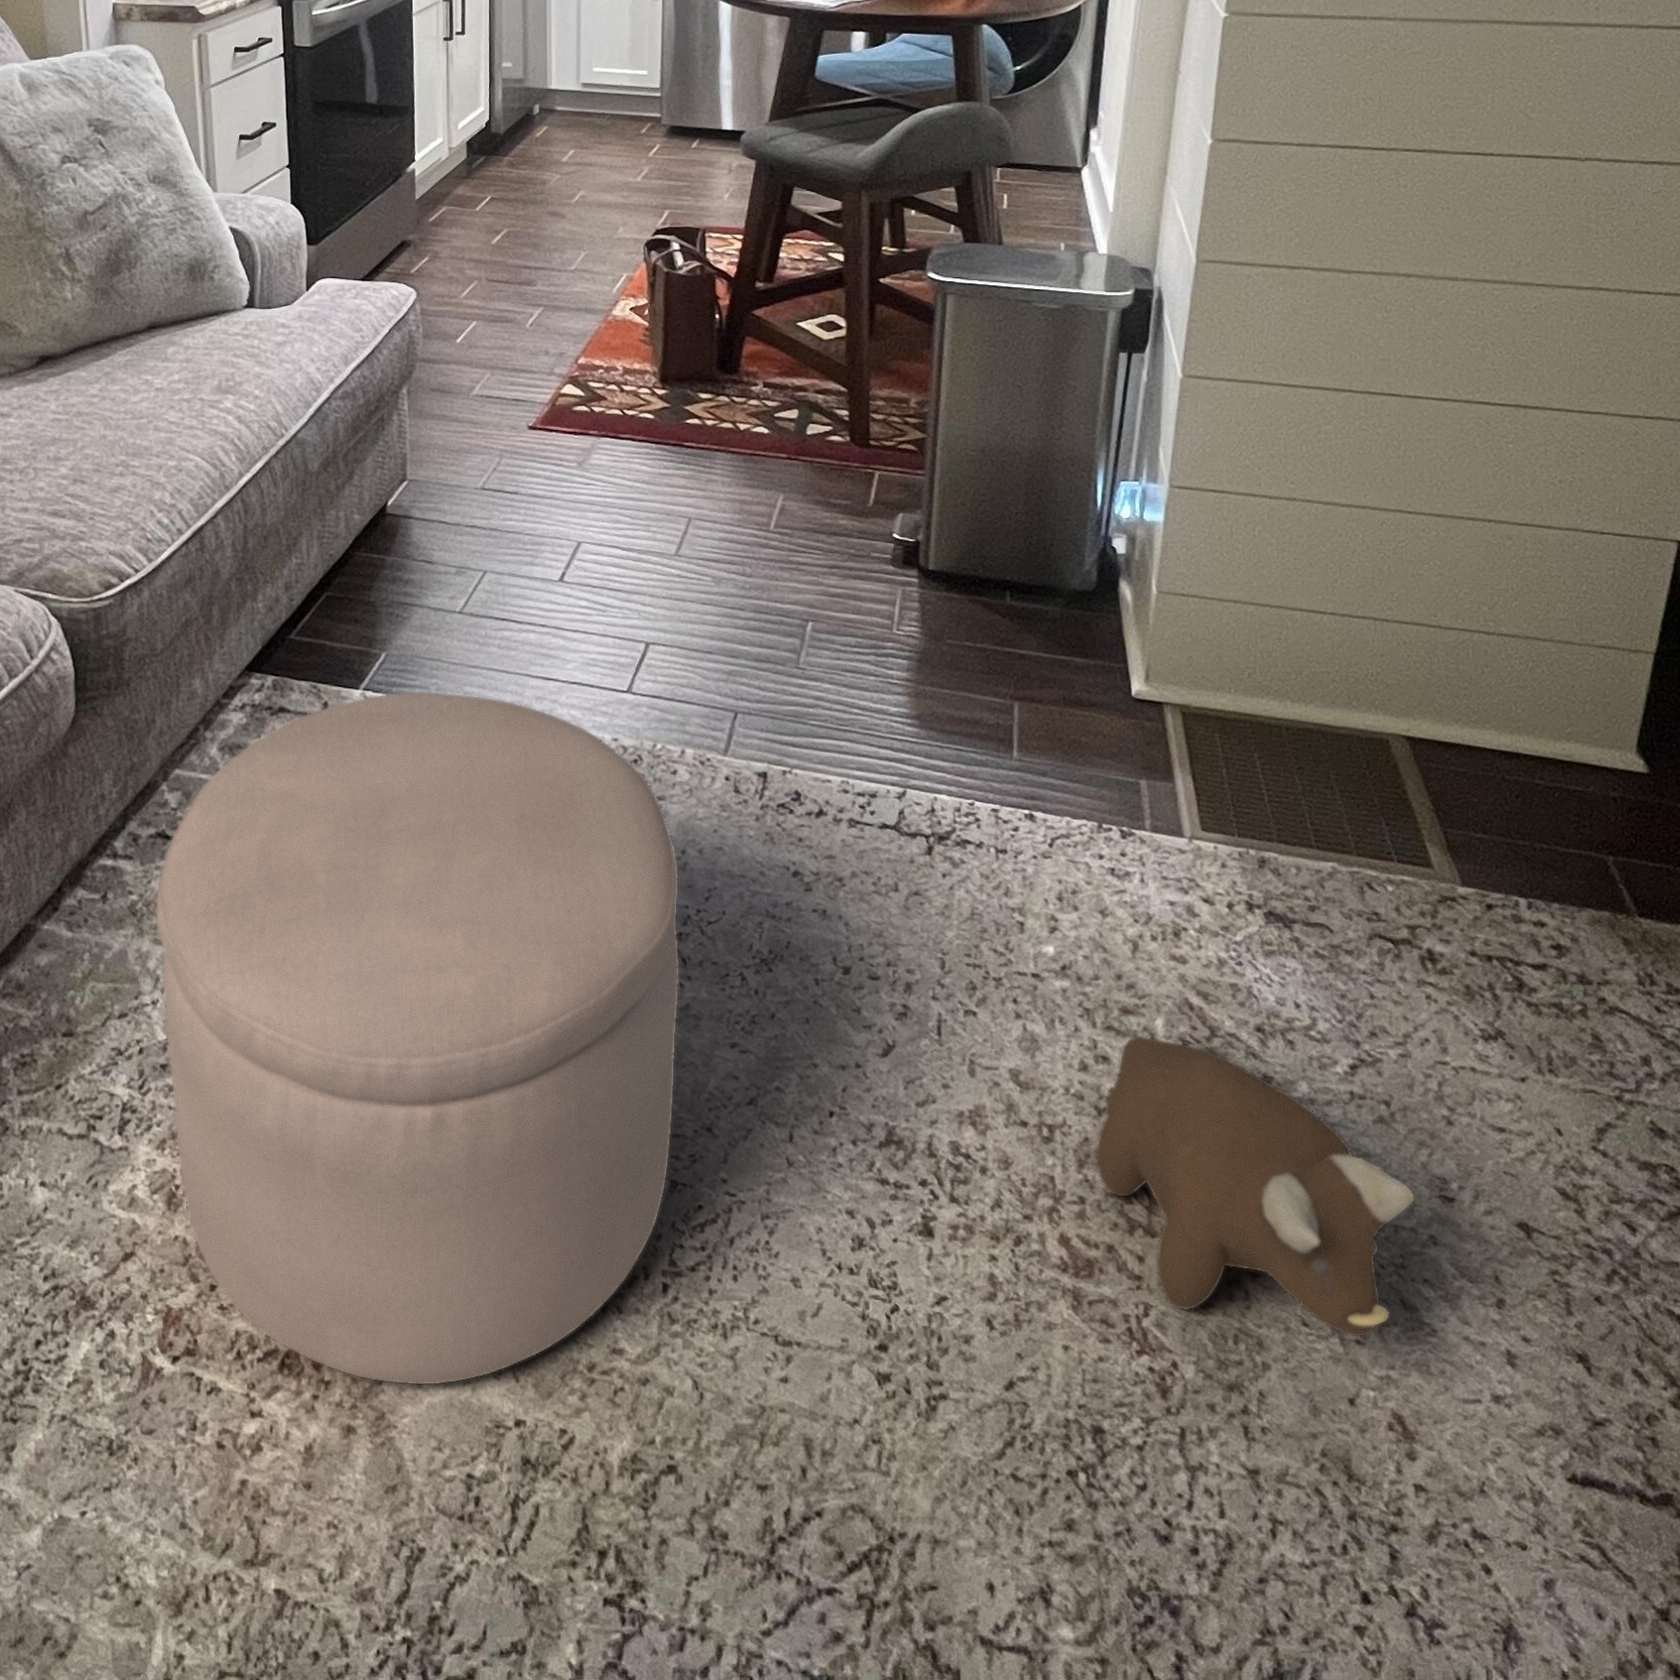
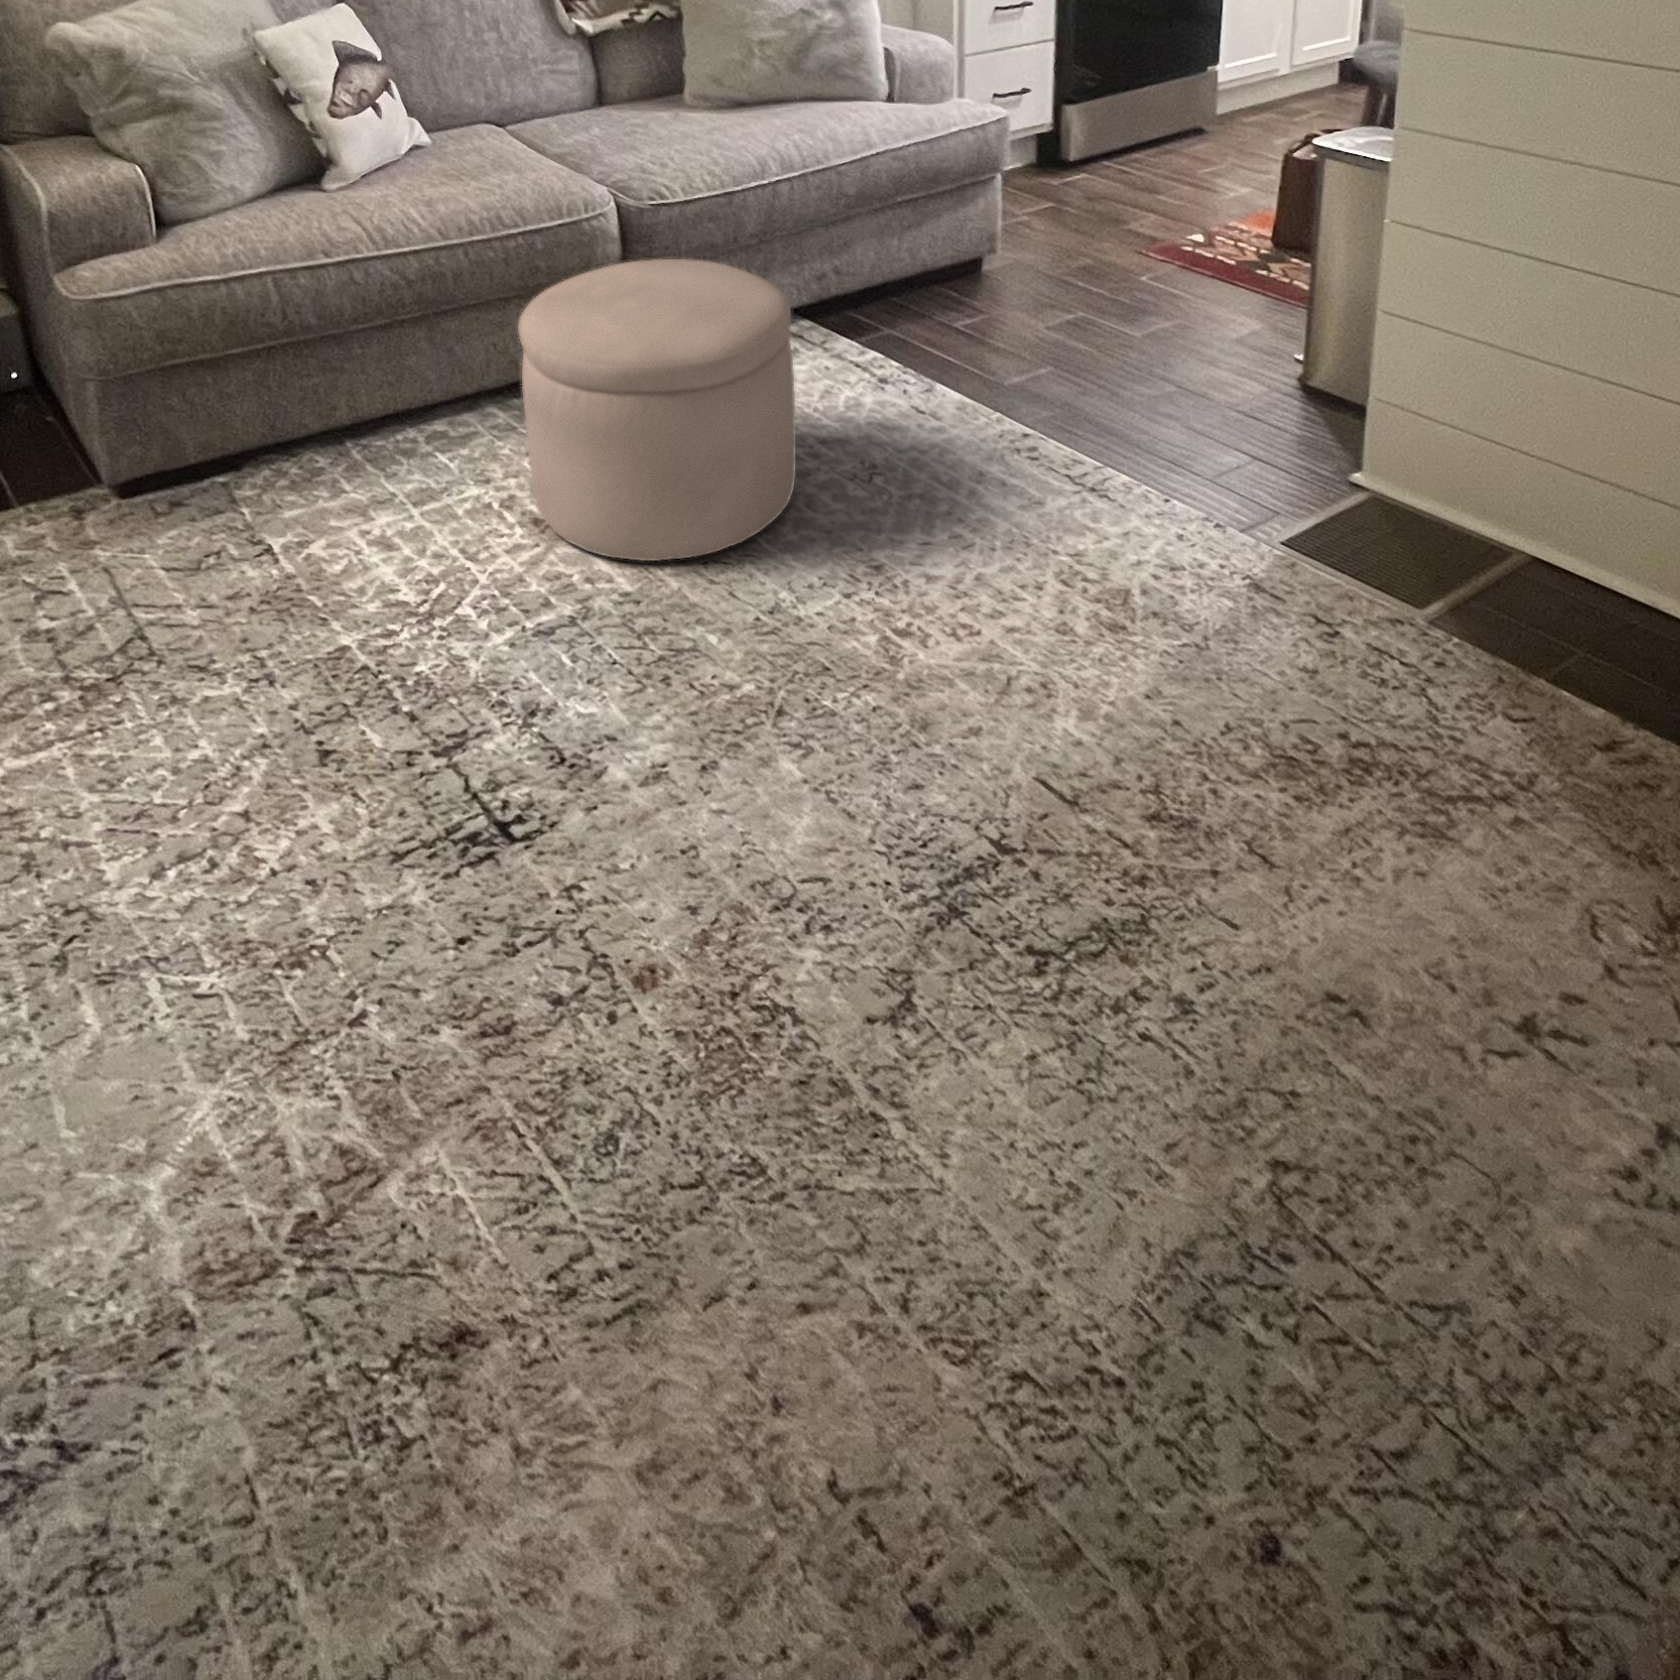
plush toy: present [1097,1036,1414,1336] -> none [923,545,1056,686]

